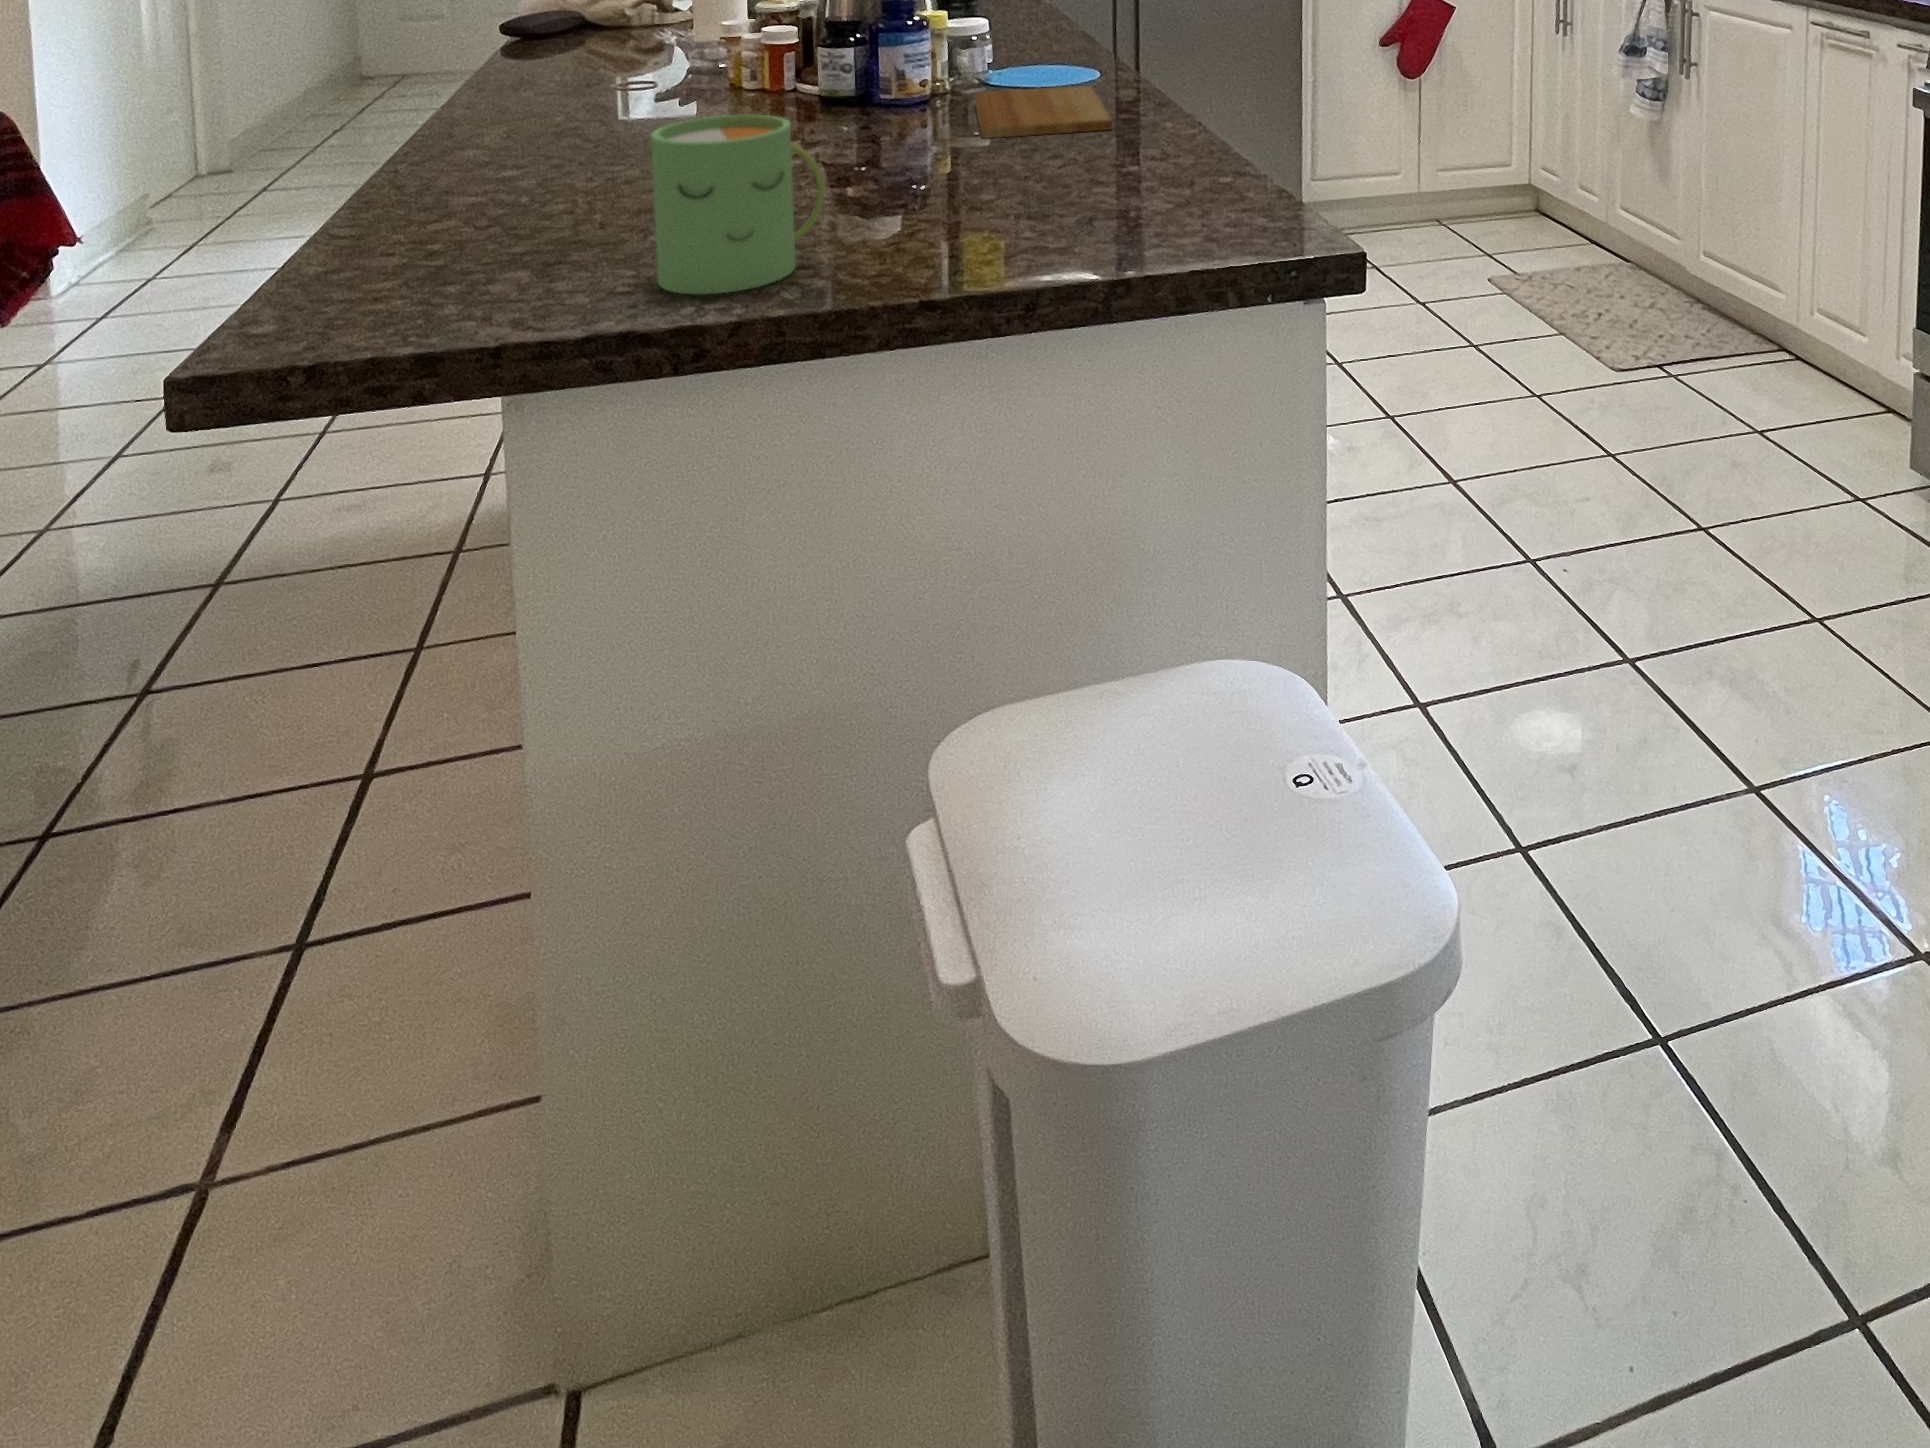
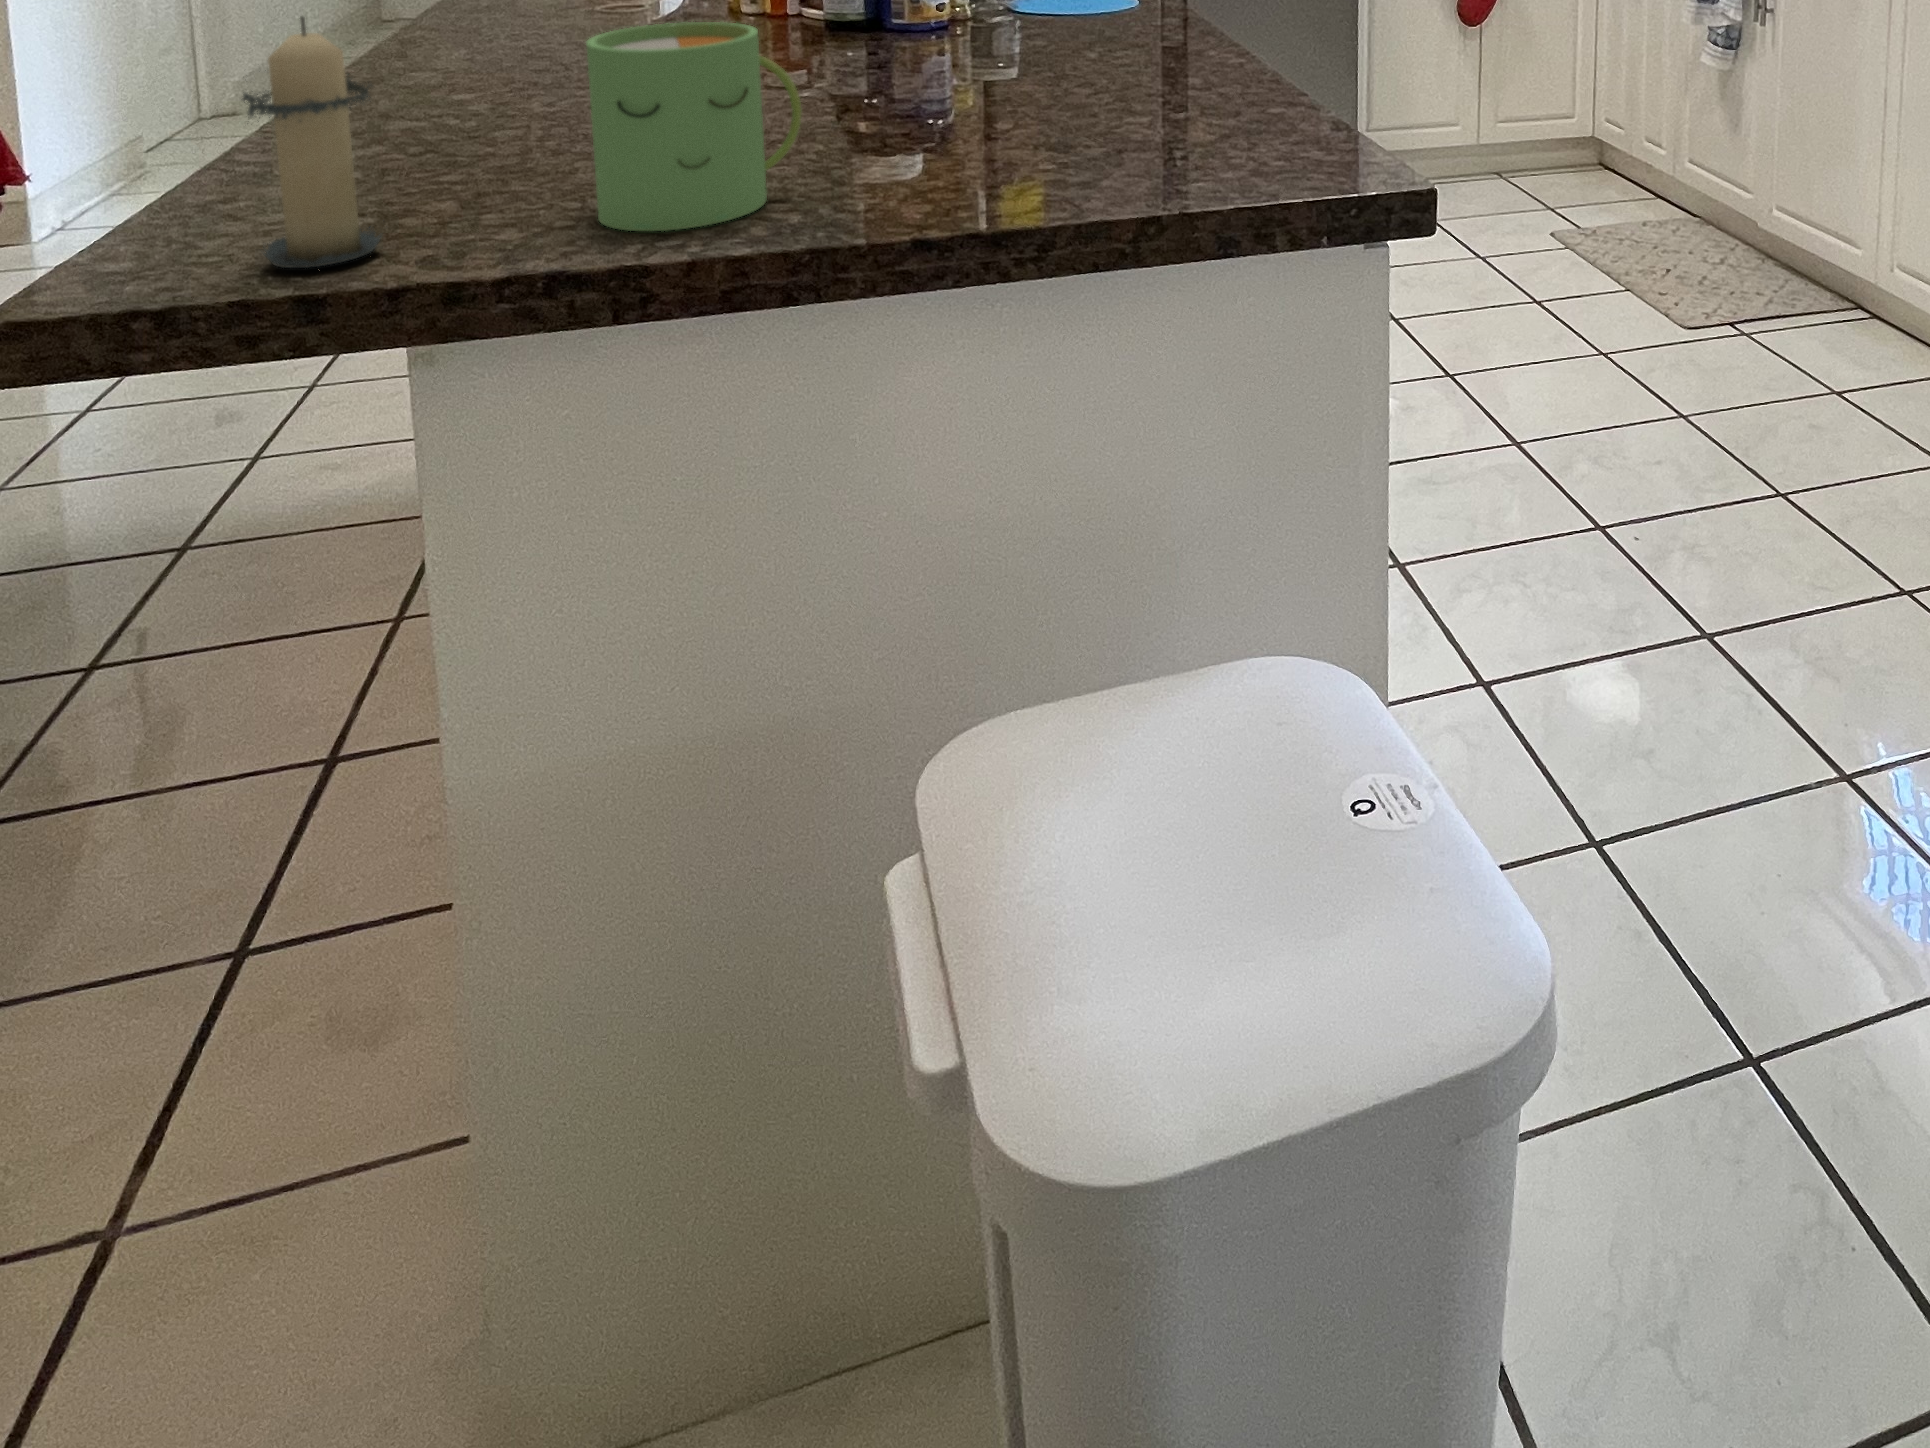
cutting board: present [974,86,1112,138] -> none [998,12,1150,65]
candle: none [374,119,500,332] -> present [243,16,384,268]

